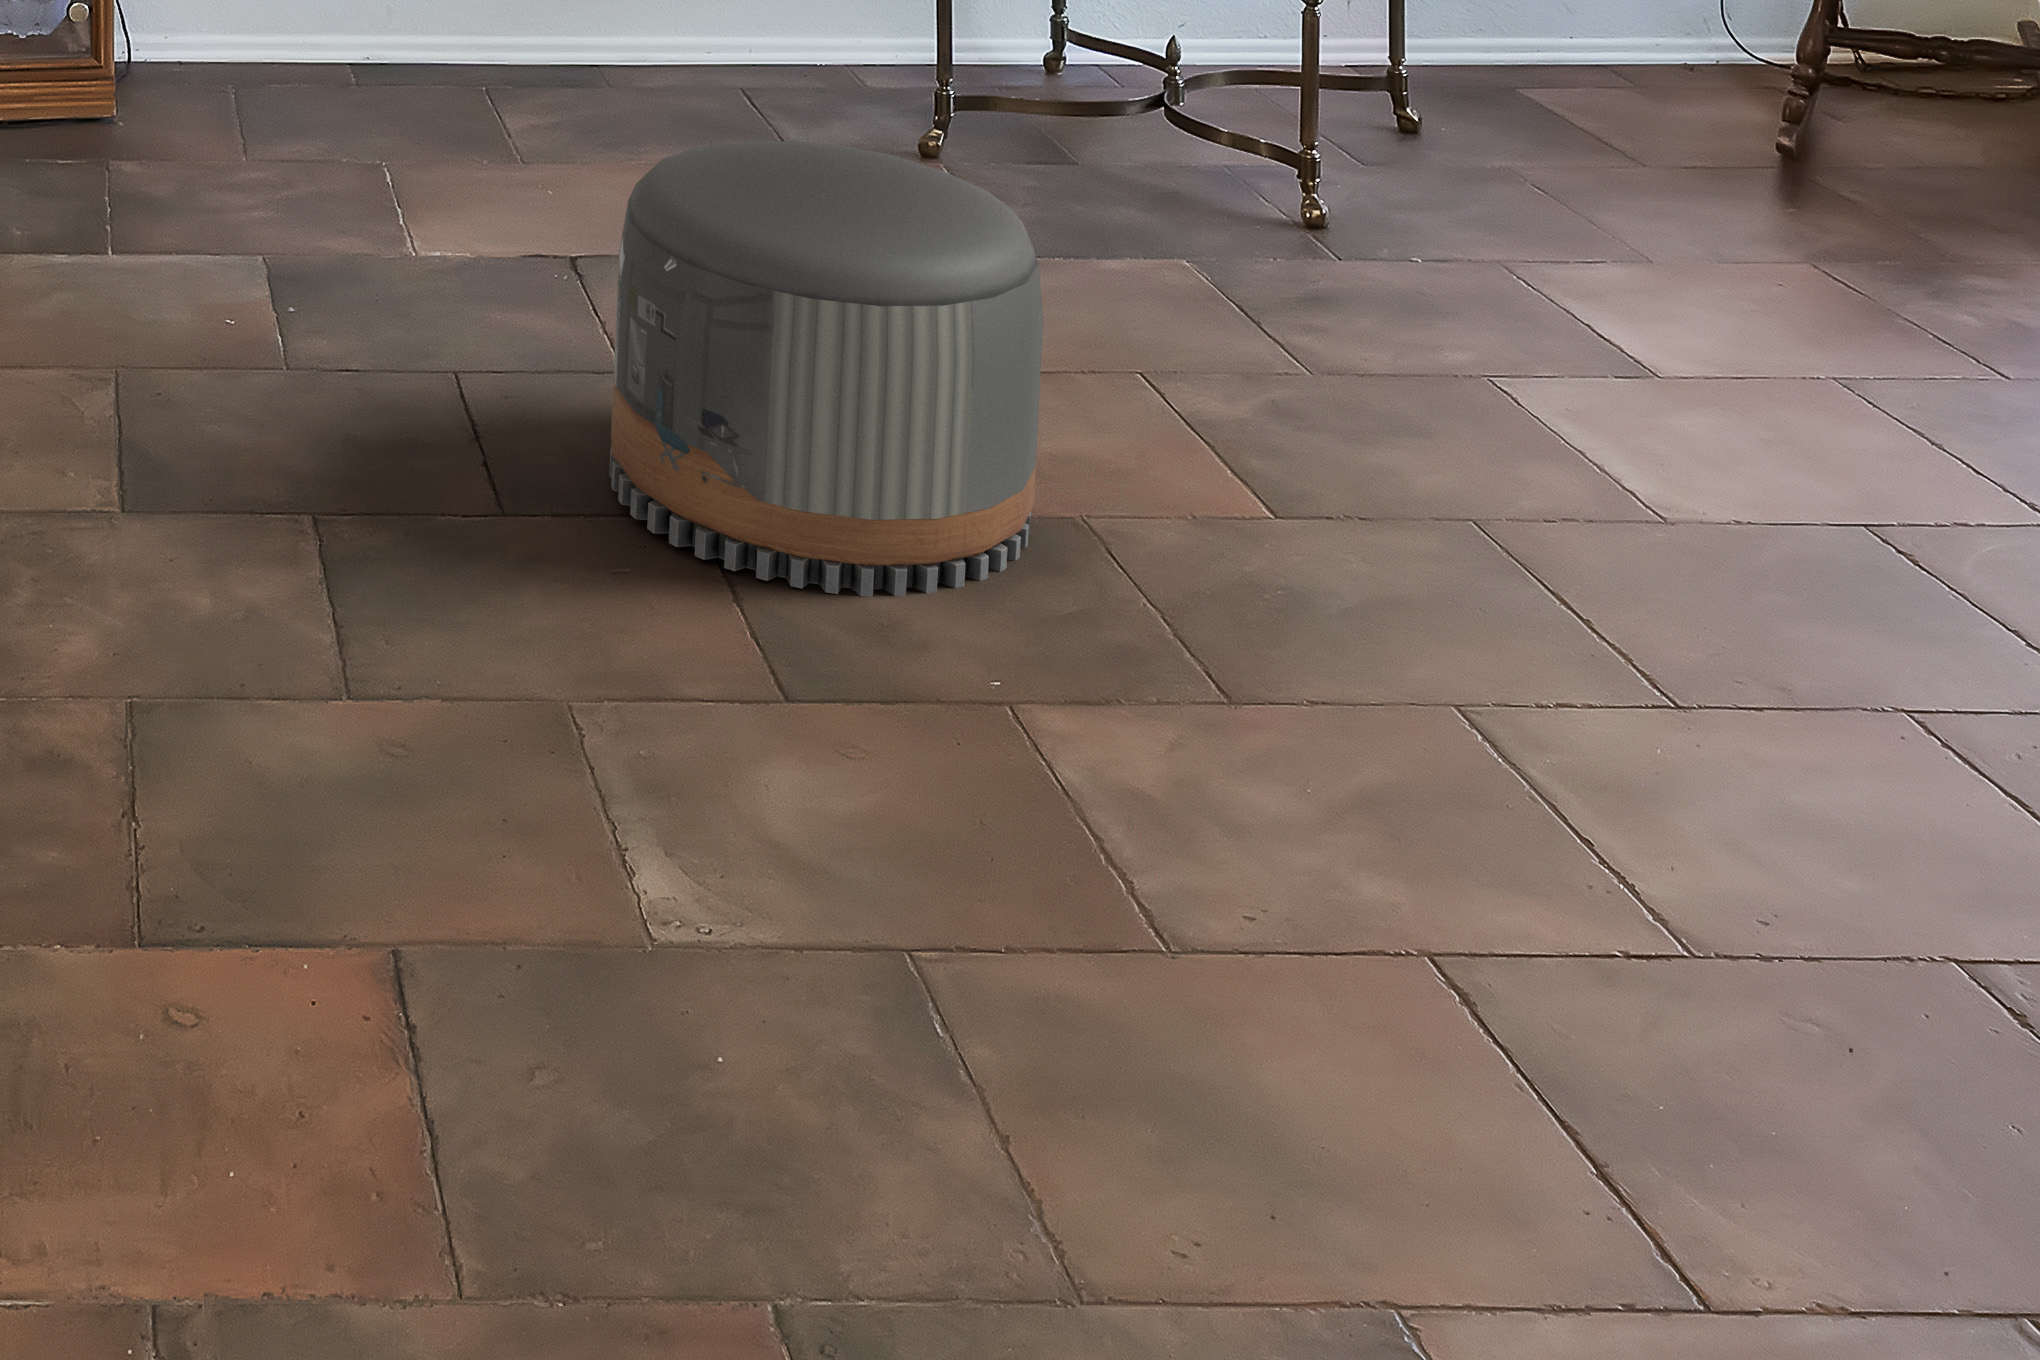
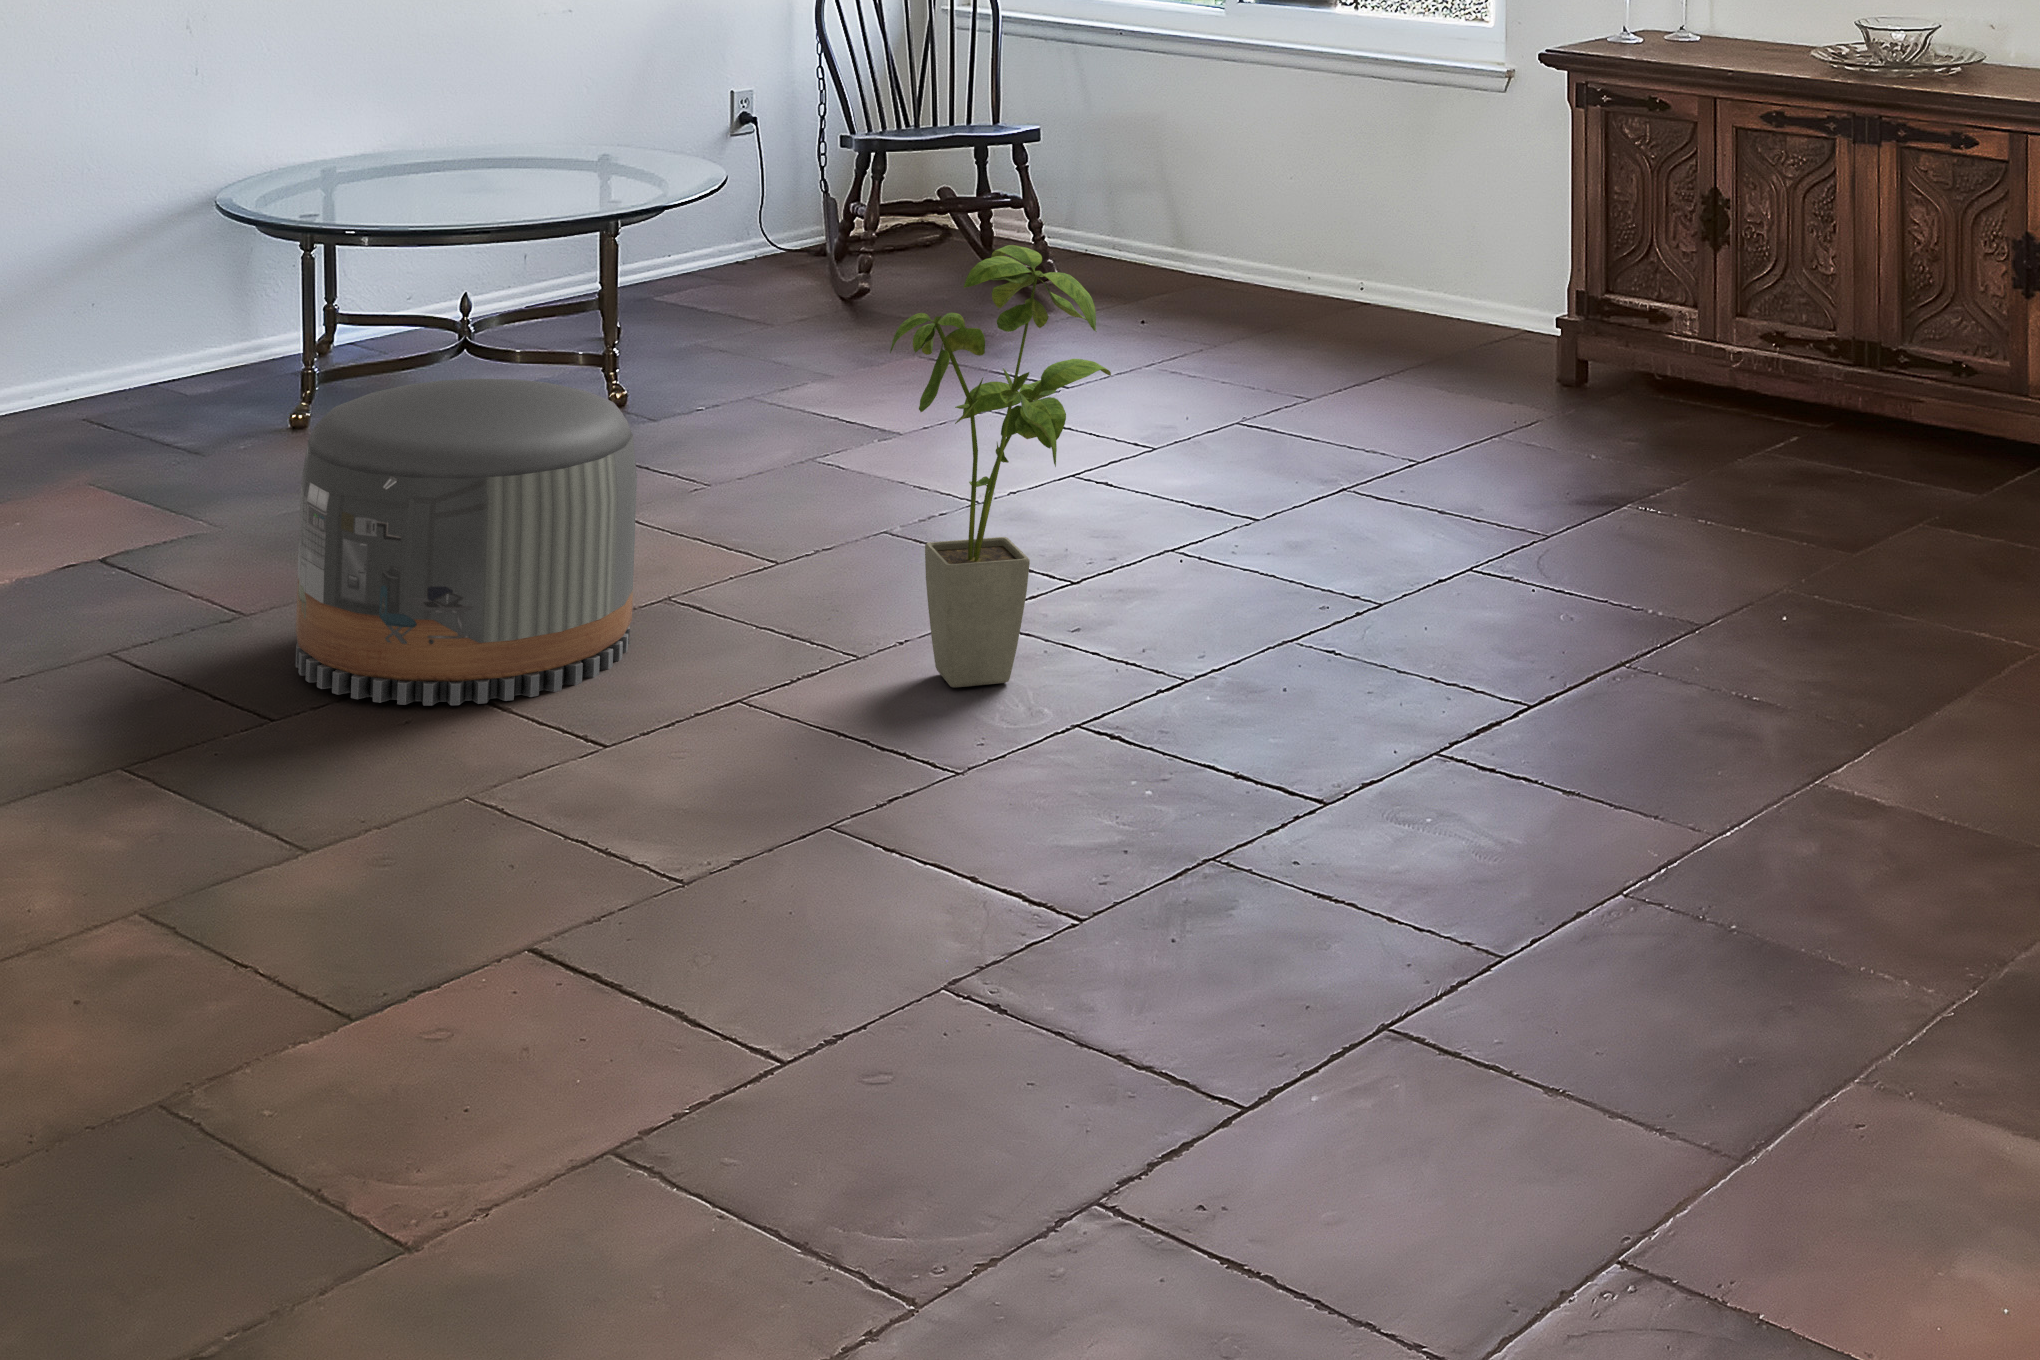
house plant: none [1318,153,1723,837] -> present [890,245,1111,688]

